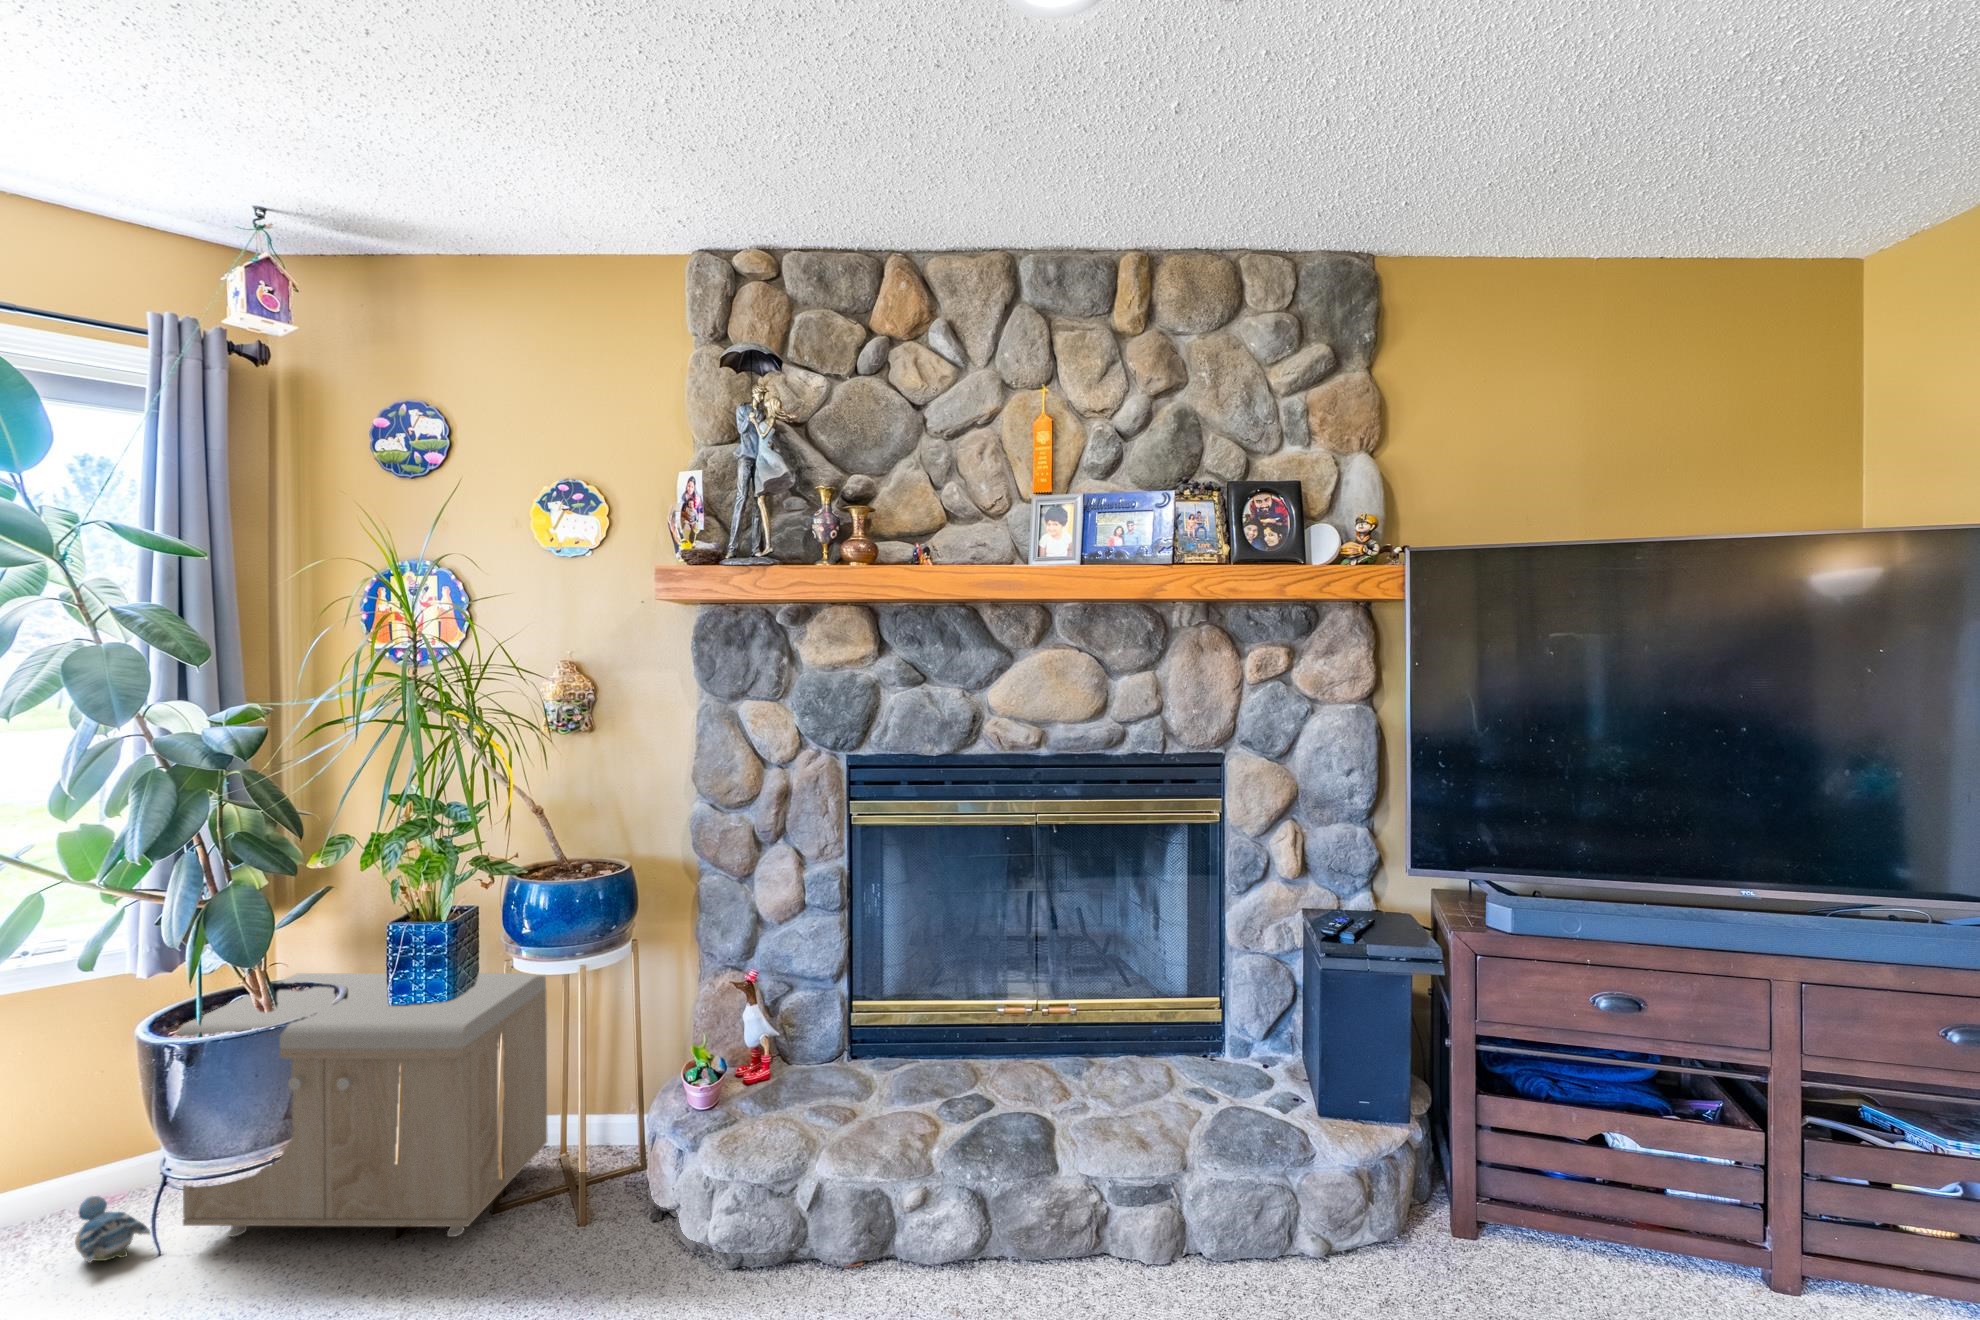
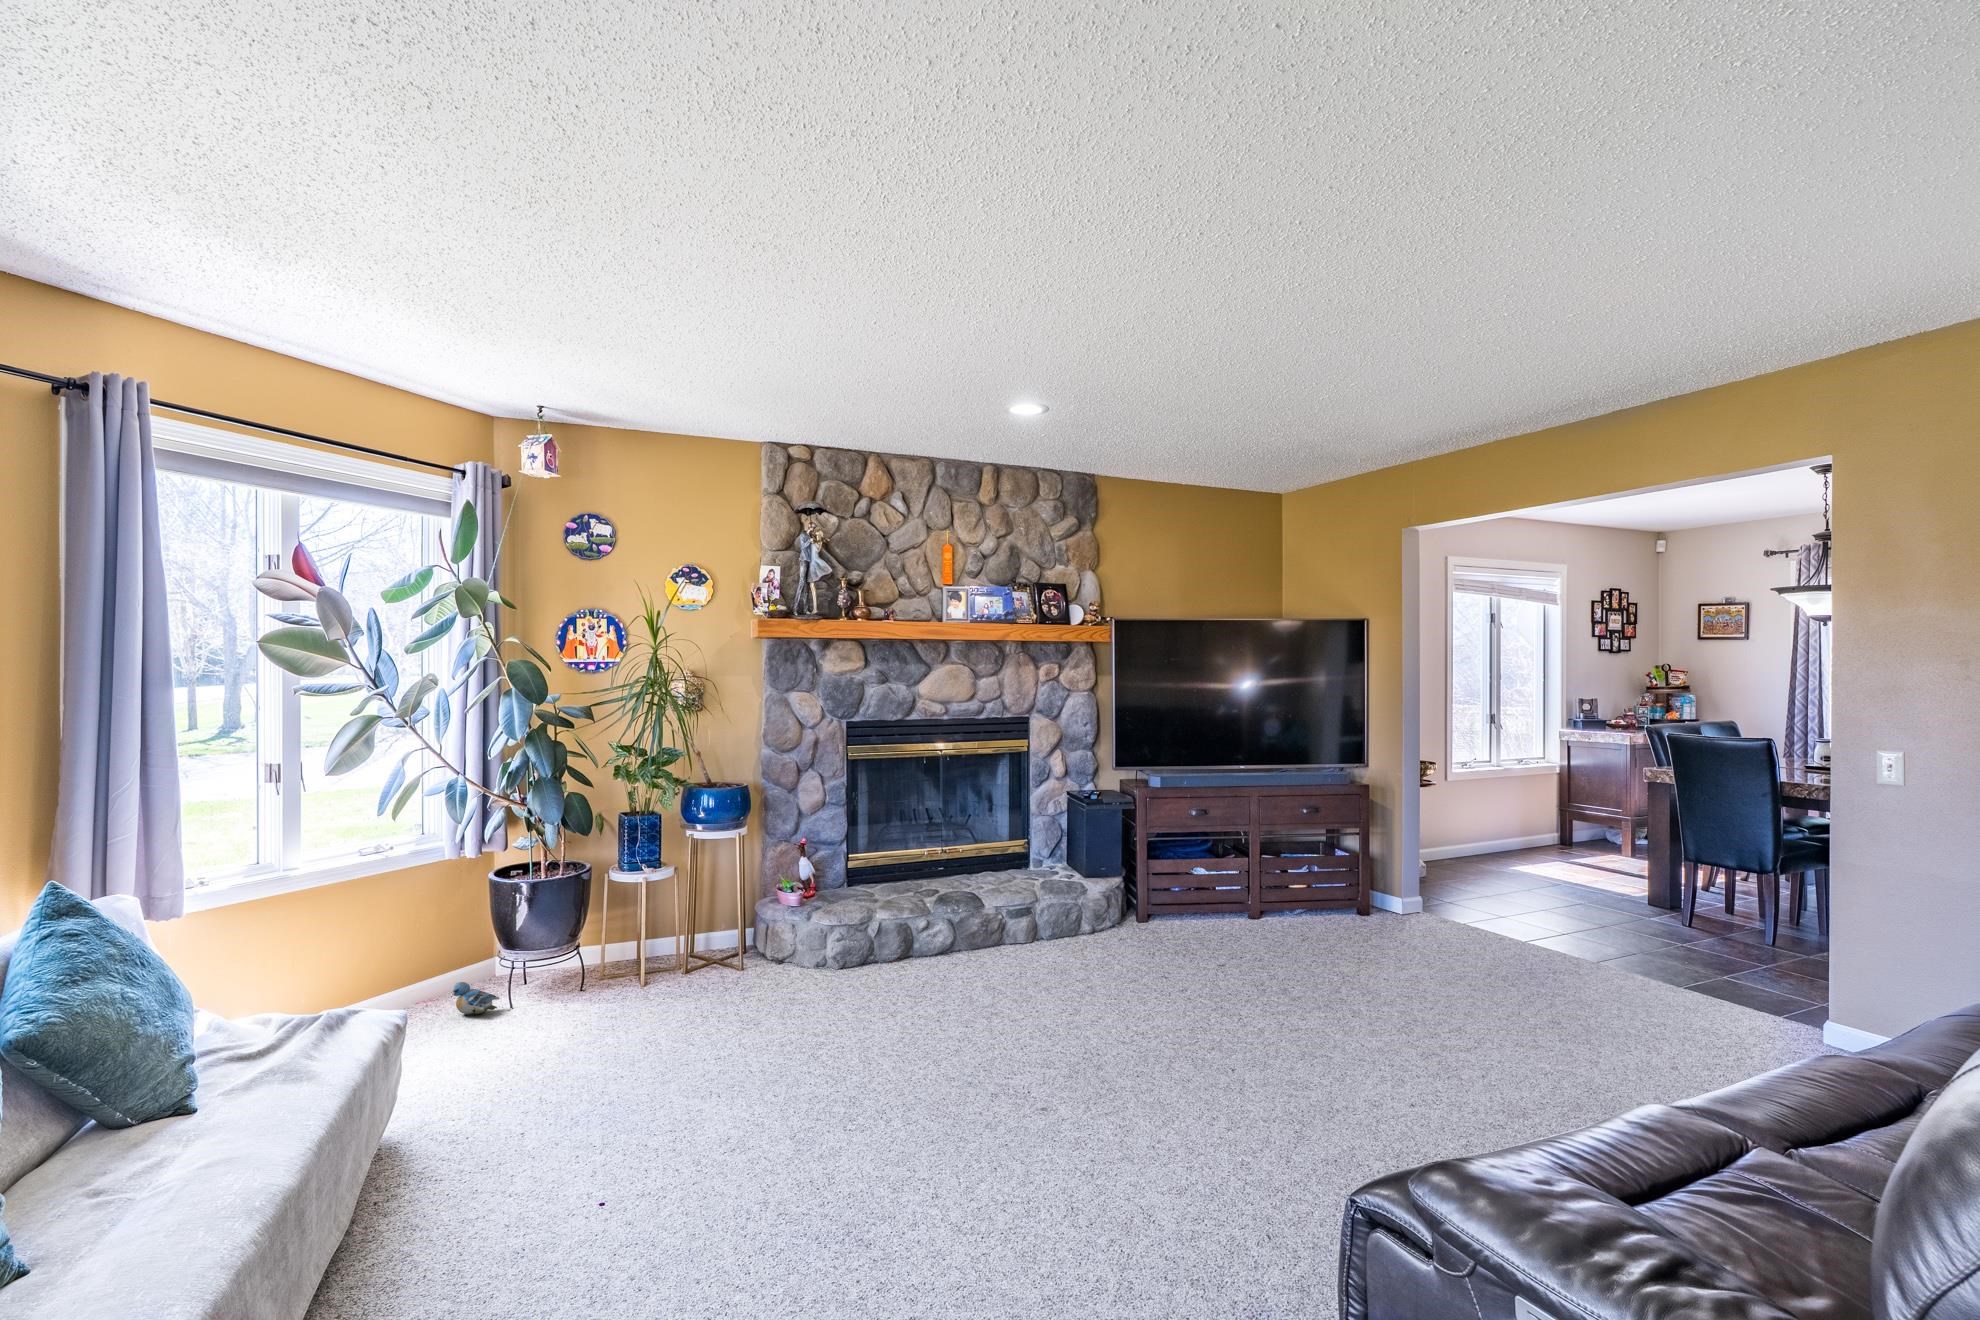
storage bench: present [177,973,547,1237] -> none [521,848,693,999]

